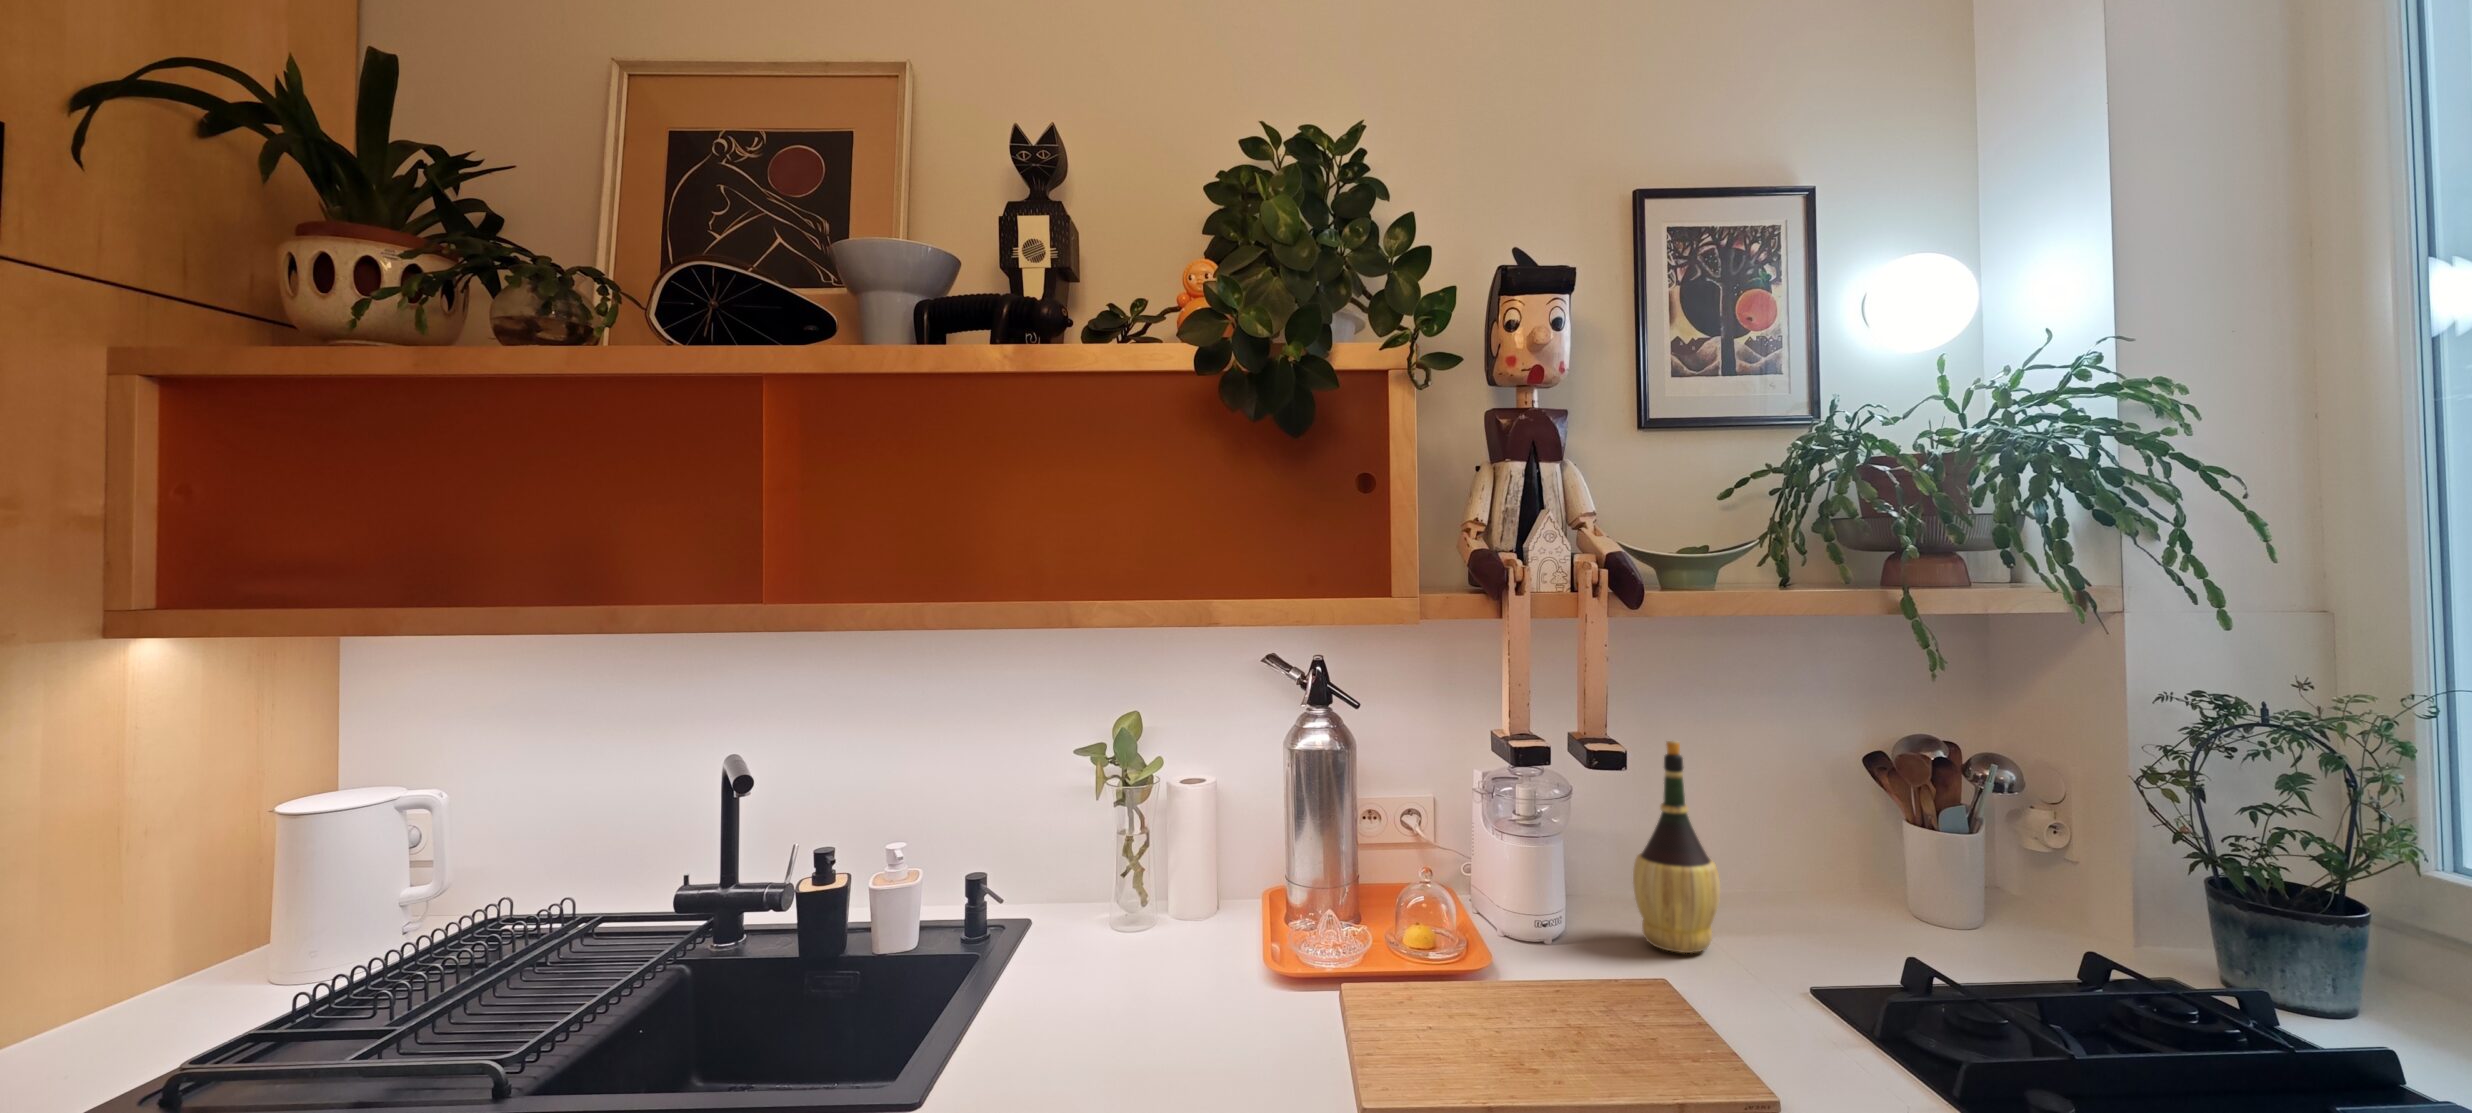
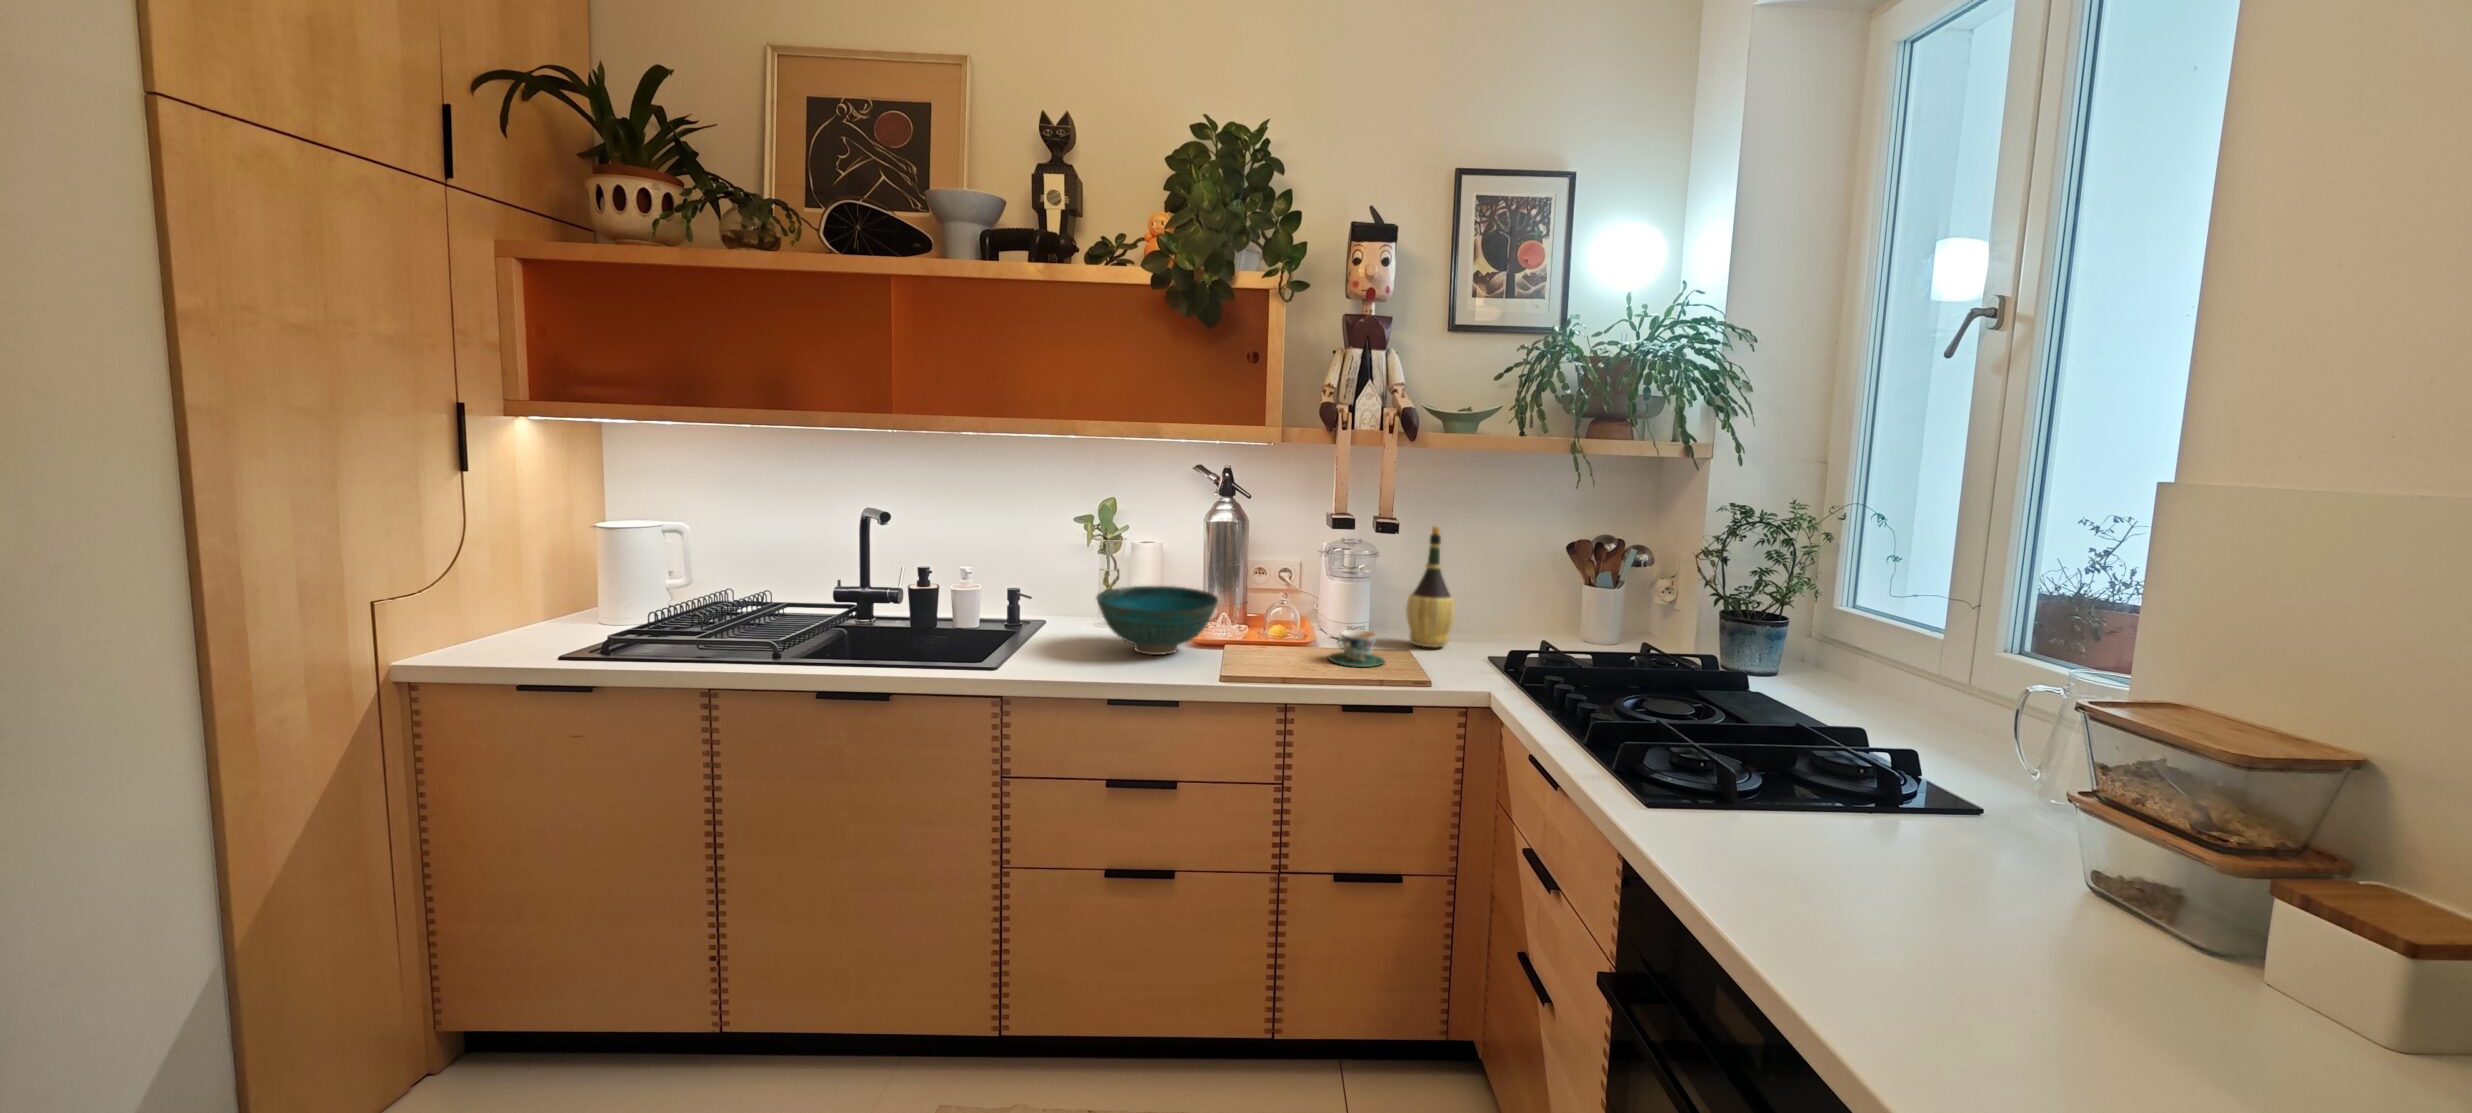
bowl: none [1114,866,1329,1009] -> present [1096,586,1218,655]
teacup: none [1528,937,1635,1020] -> present [1328,629,1384,667]

